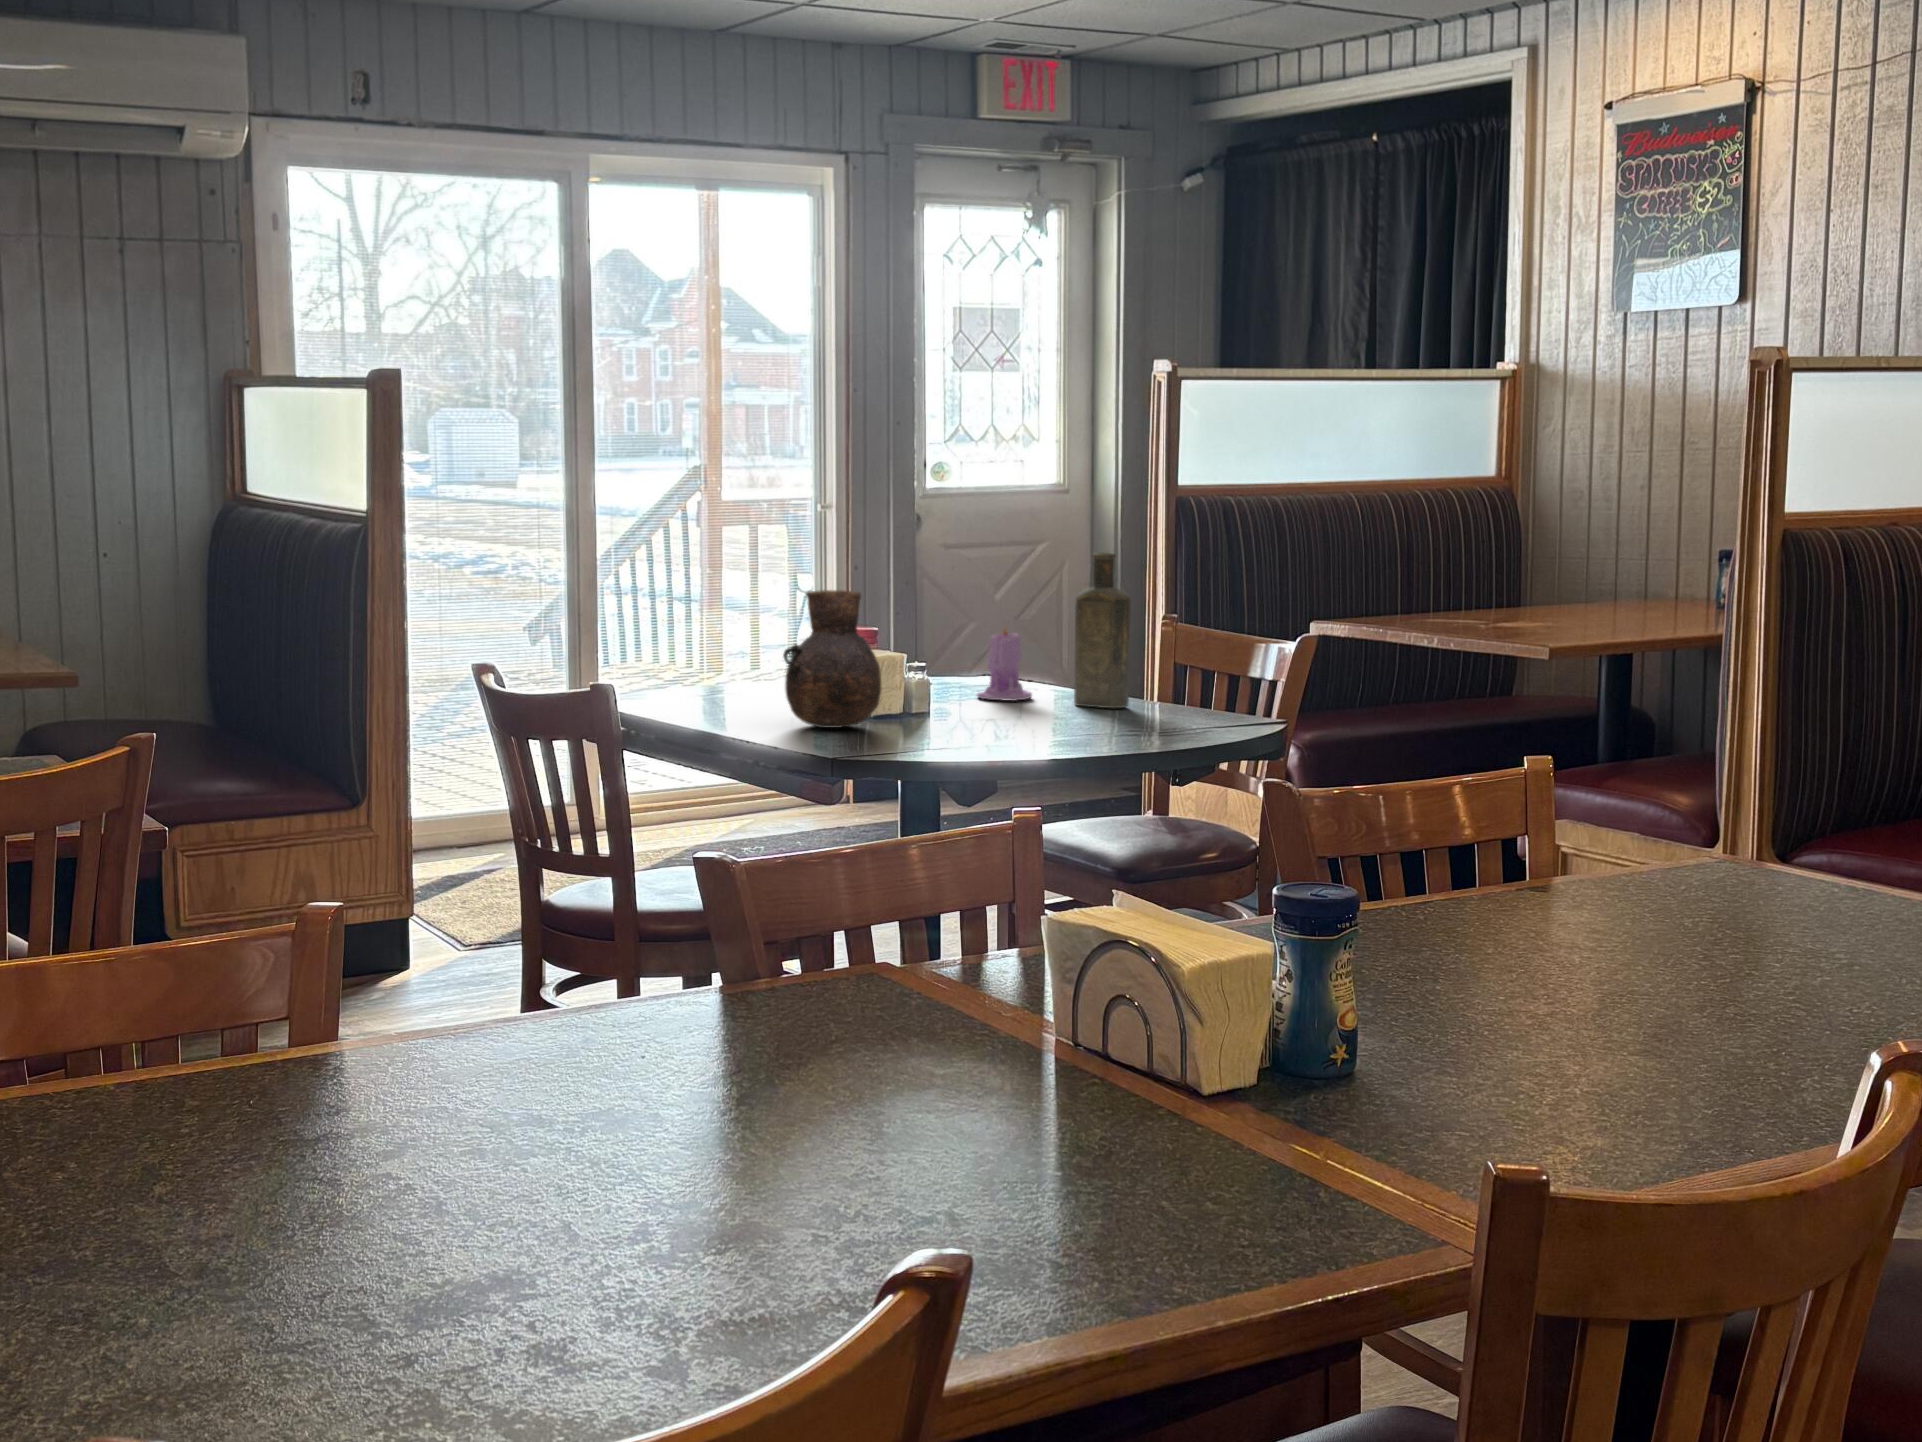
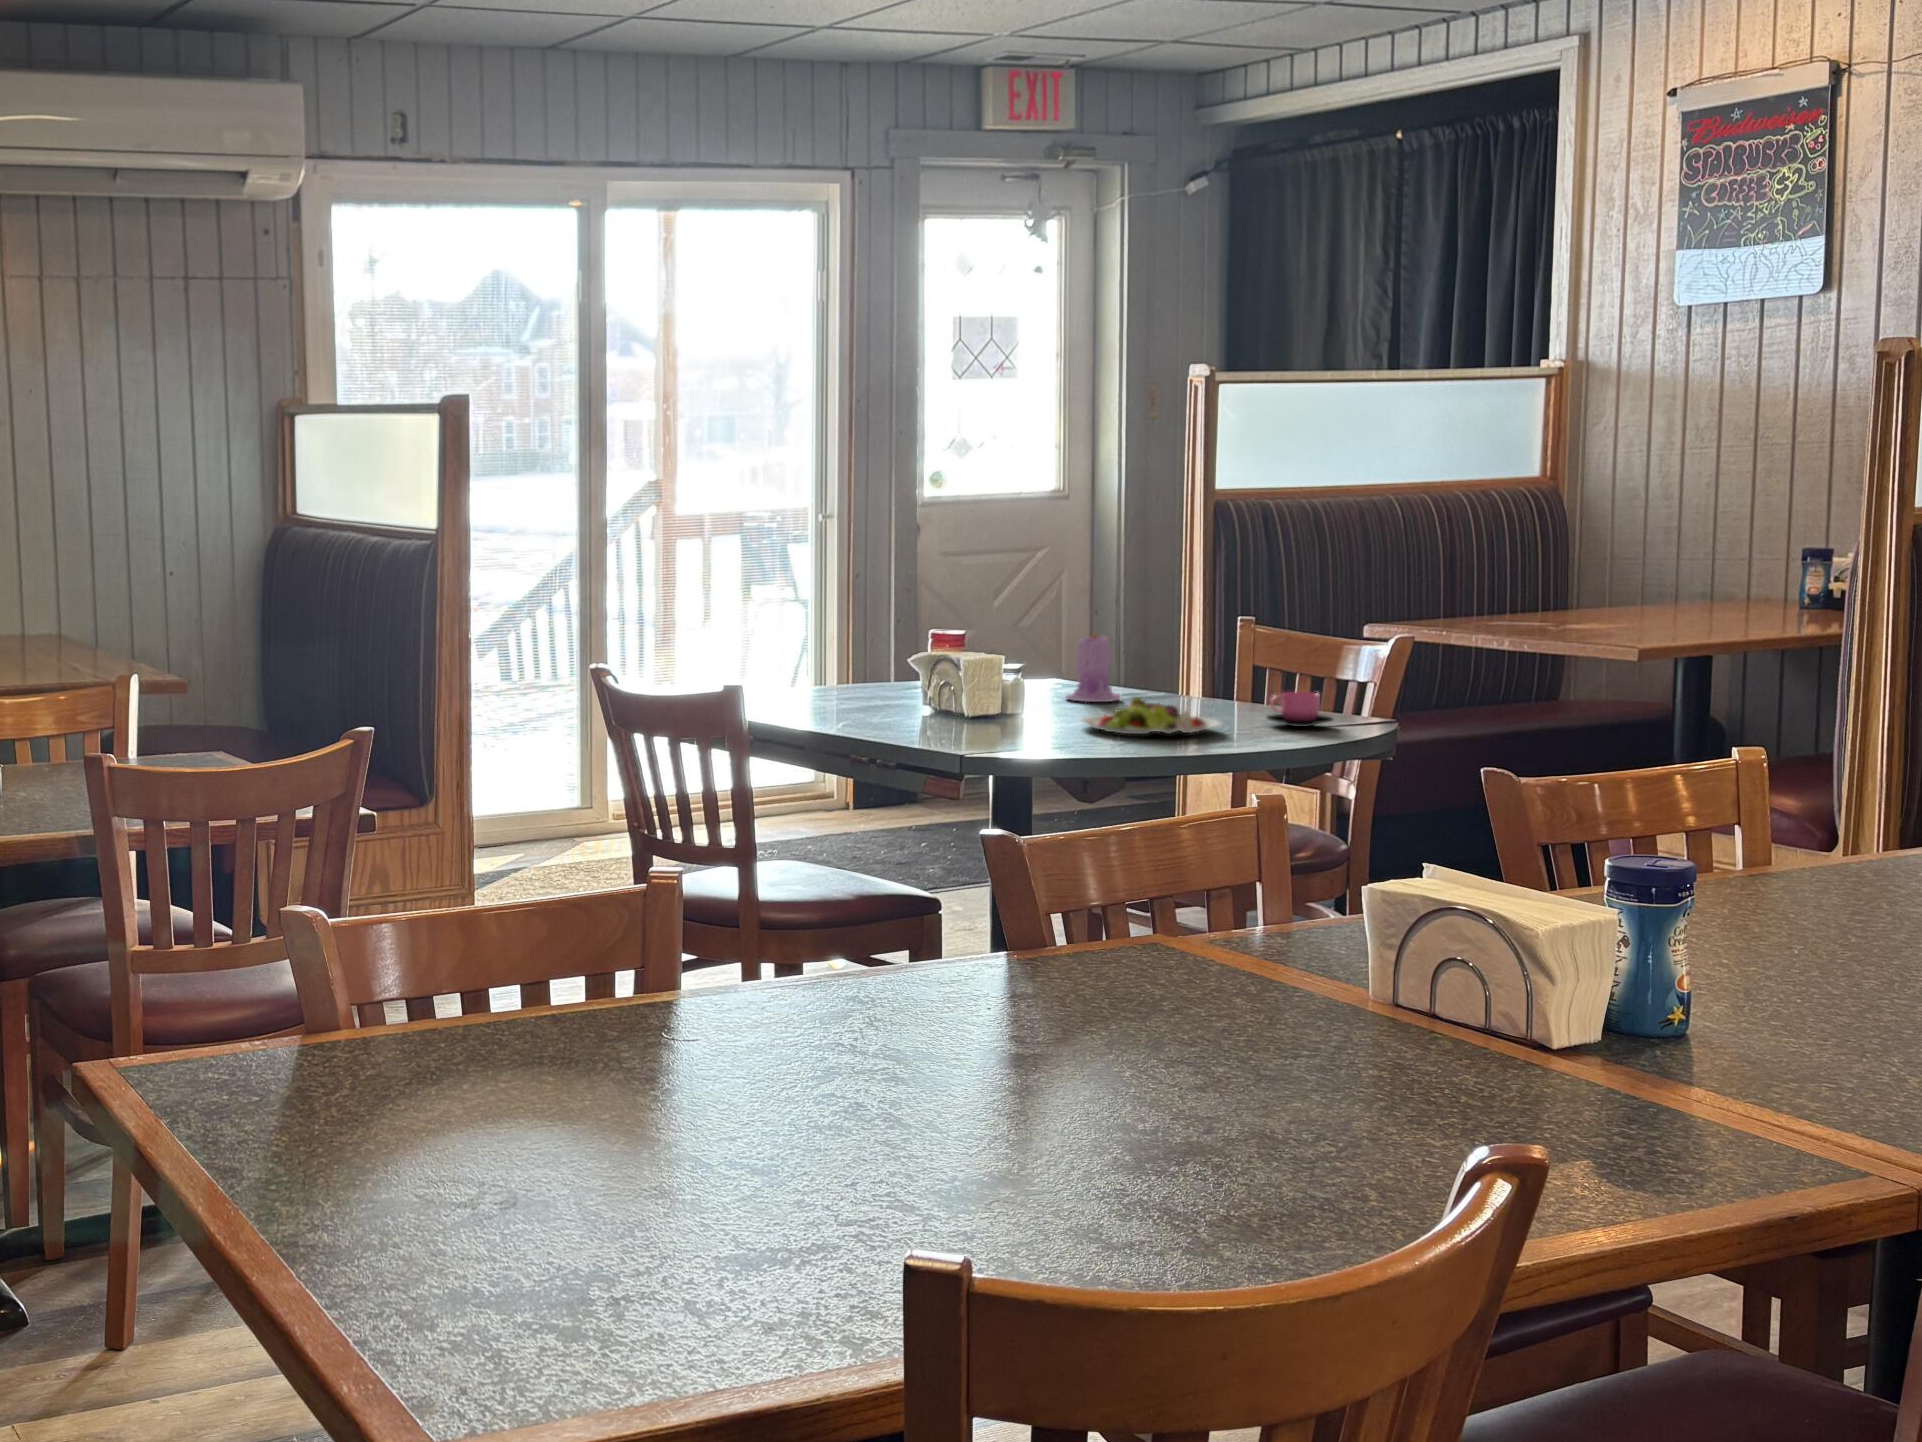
bottle: present [1074,553,1130,708] -> none [1163,557,1226,709]
vase: present [783,590,881,728] -> none [896,595,990,727]
cup: none [1160,691,1226,727] -> present [1267,692,1333,727]
salad plate: none [973,696,1111,735] -> present [1082,697,1220,734]

